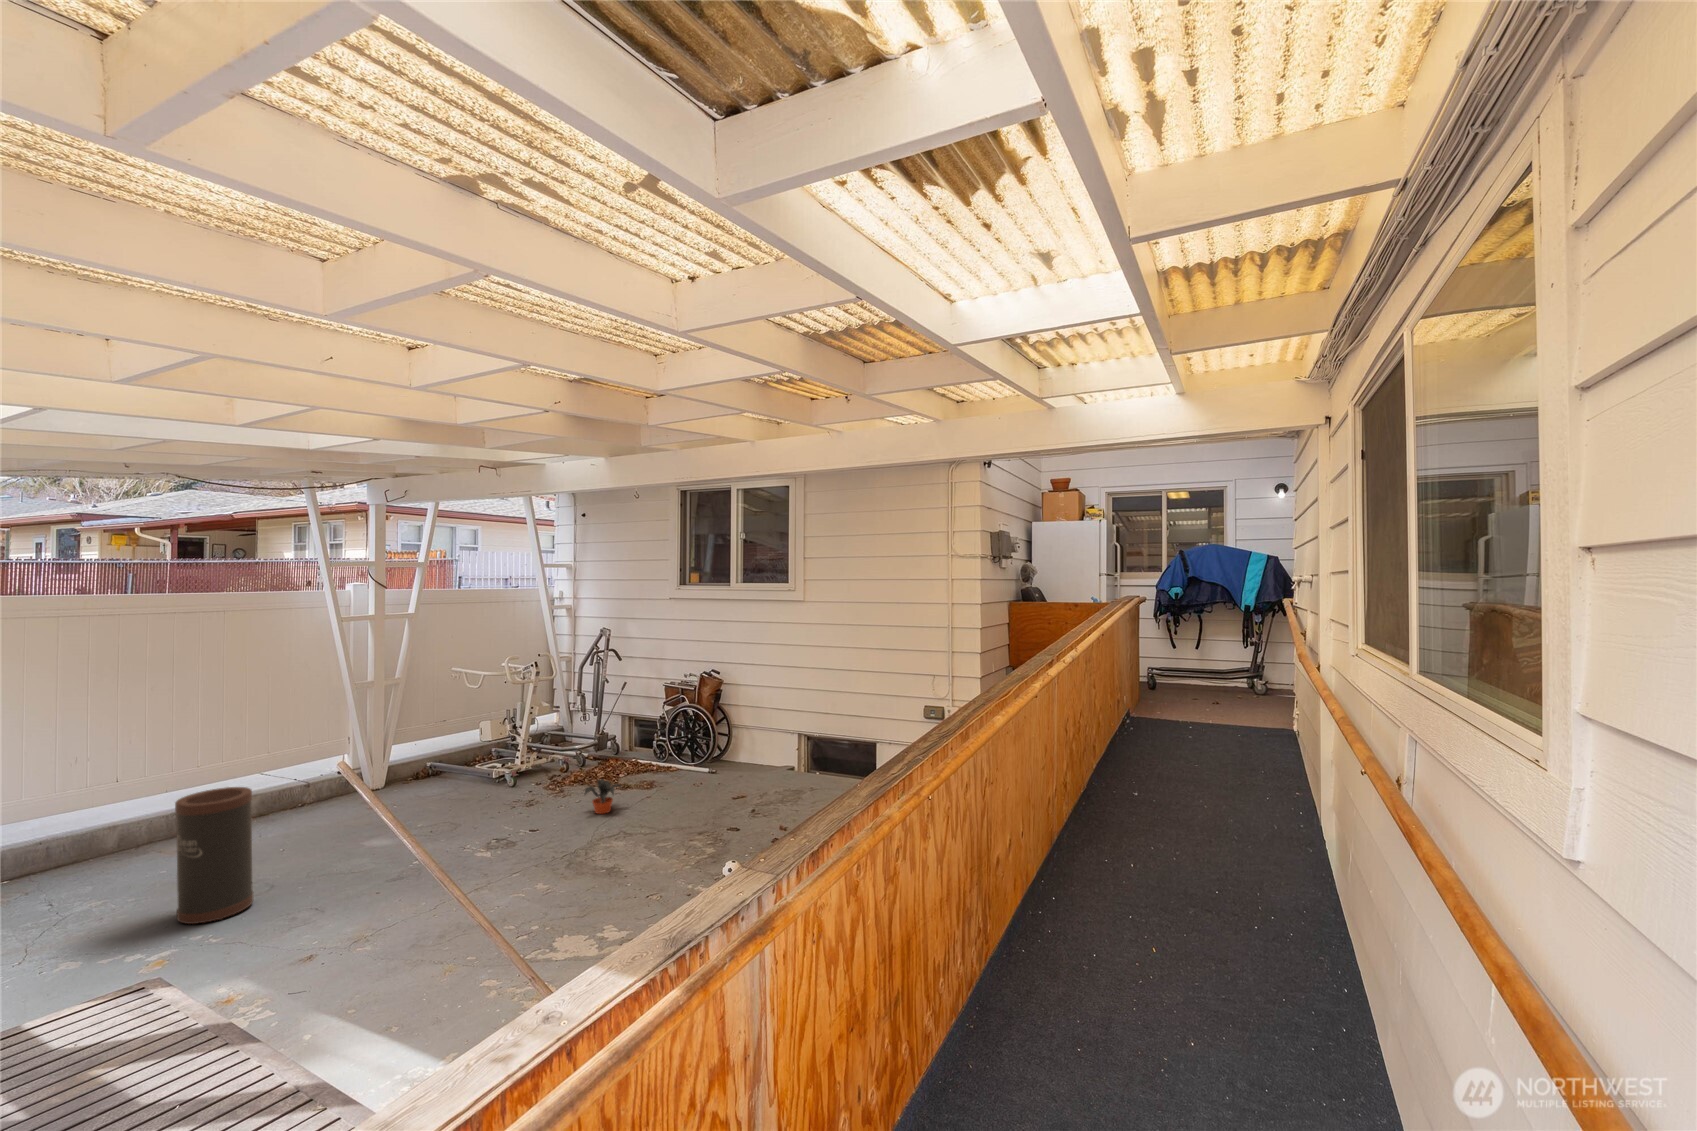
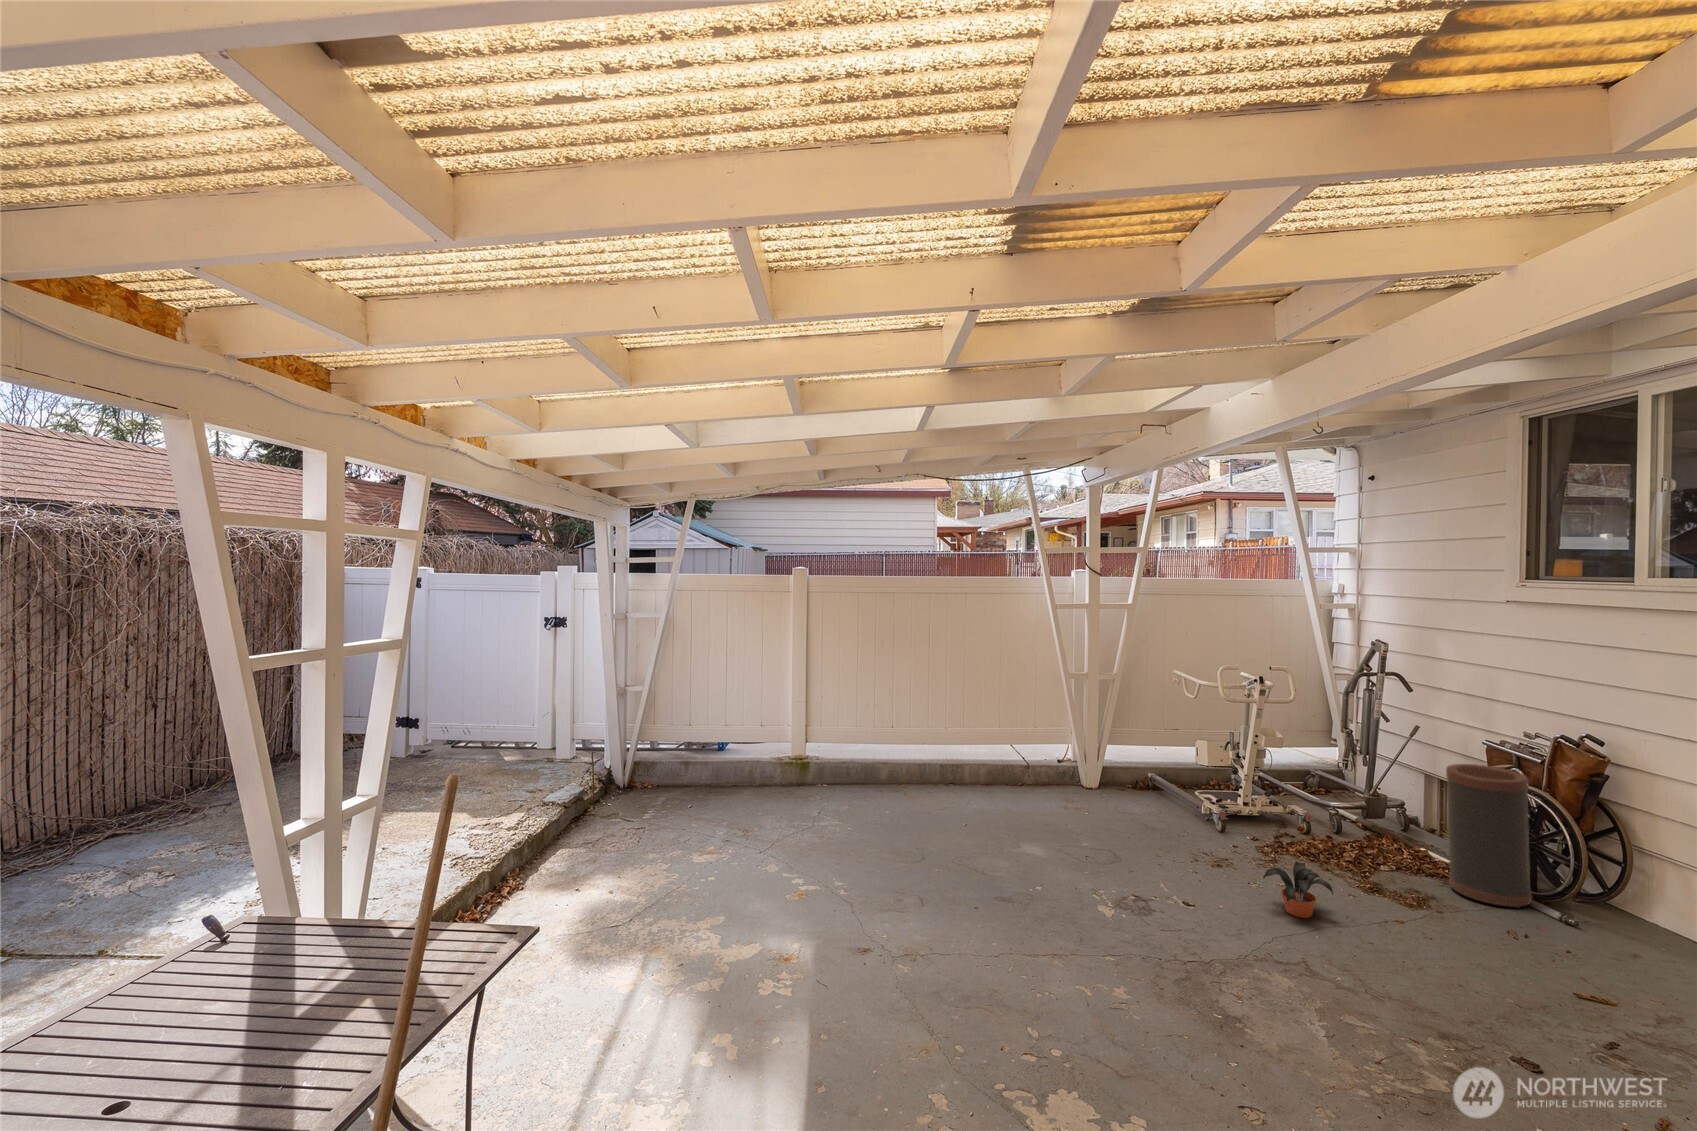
trash can: present [175,787,254,924] -> present [1446,764,1532,908]

